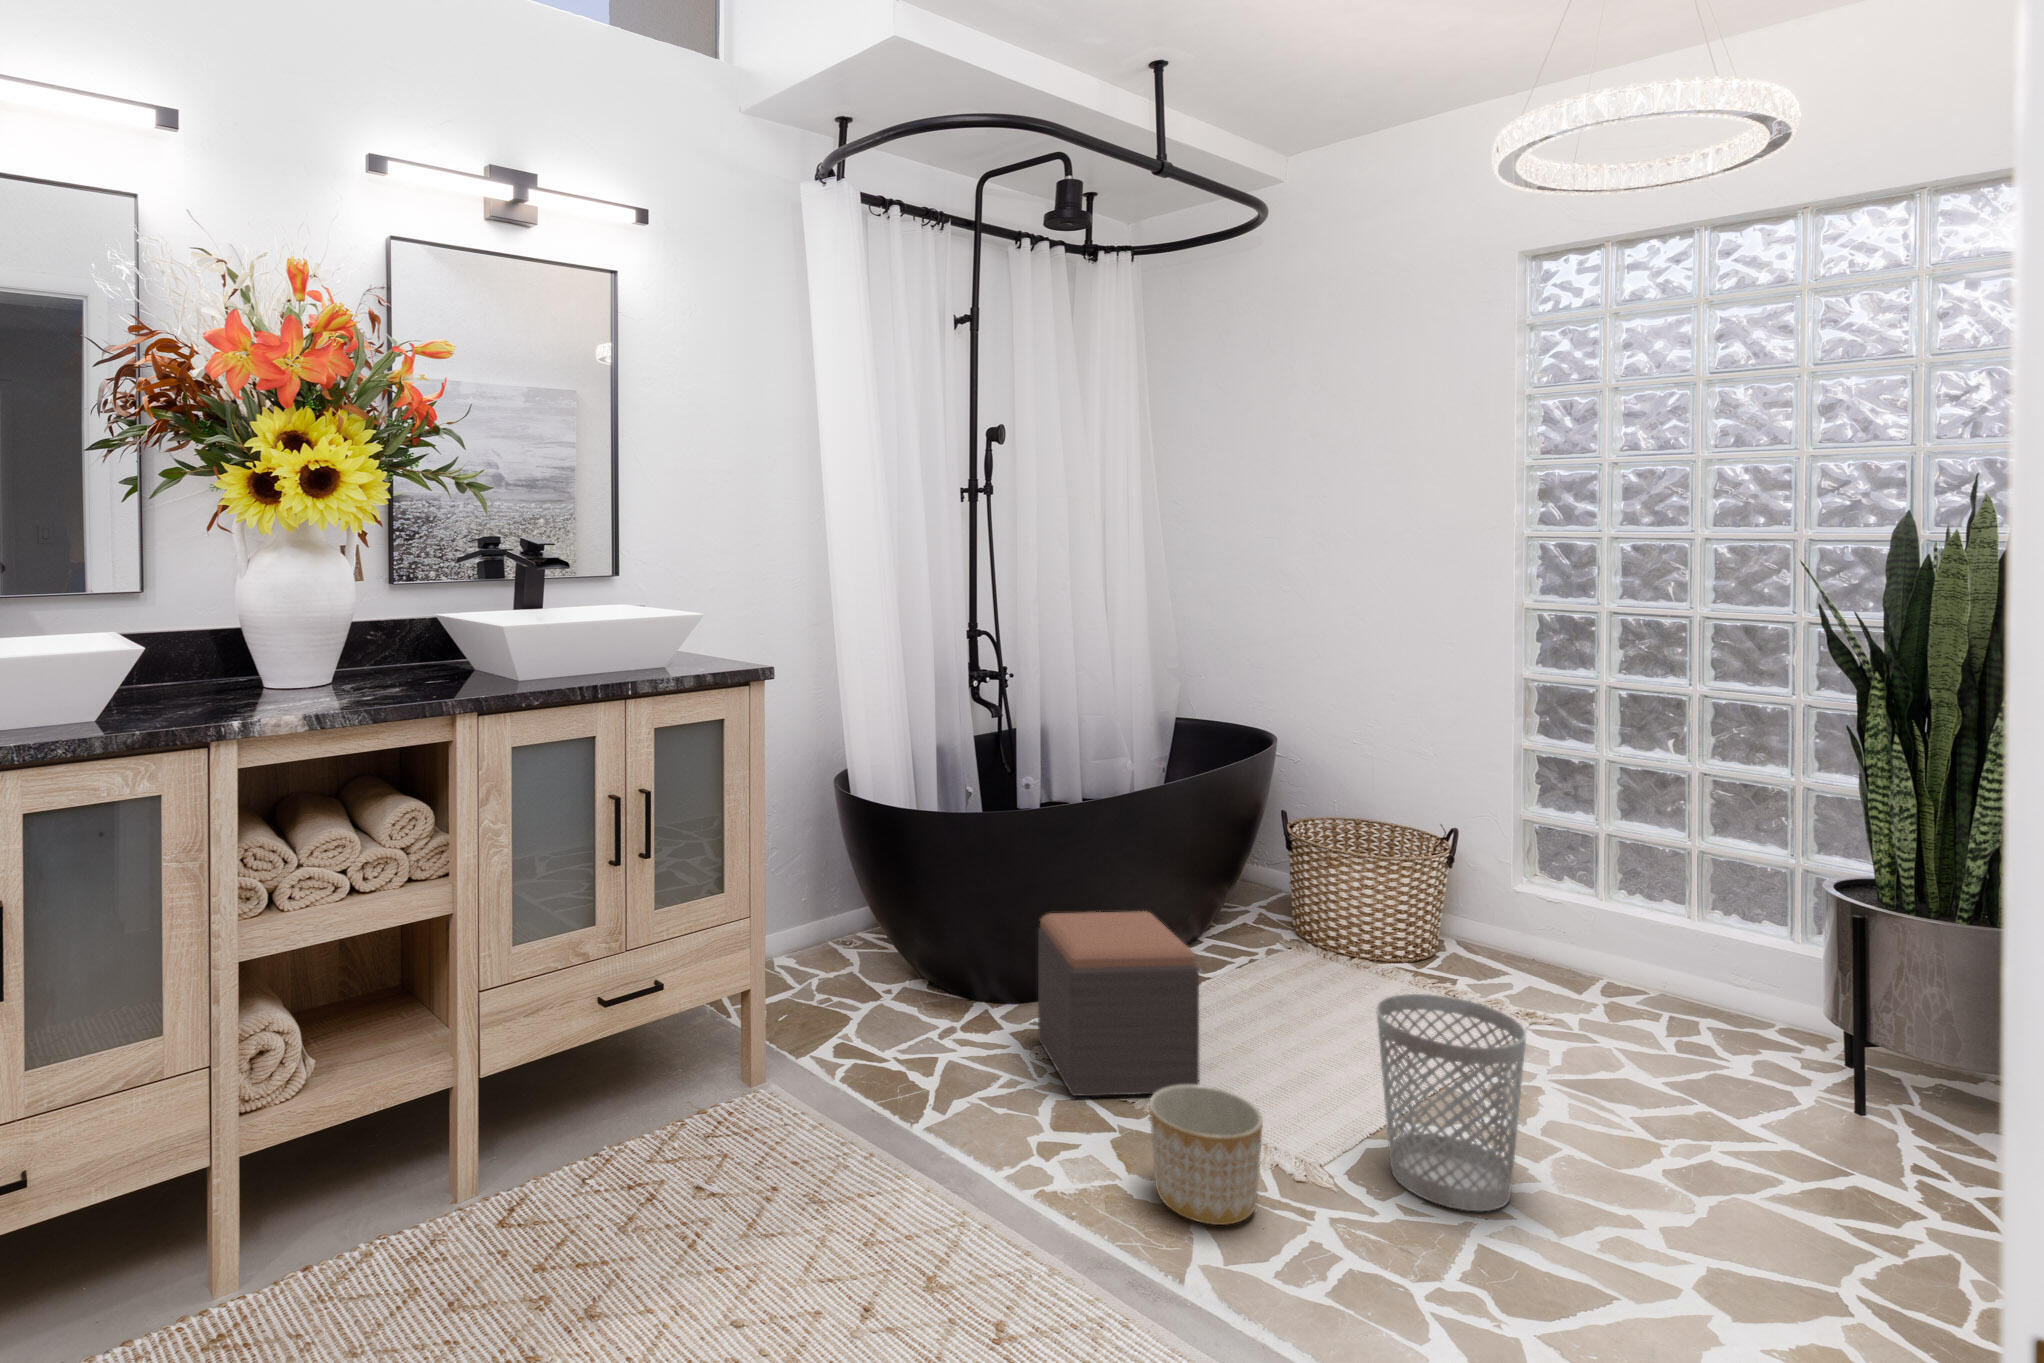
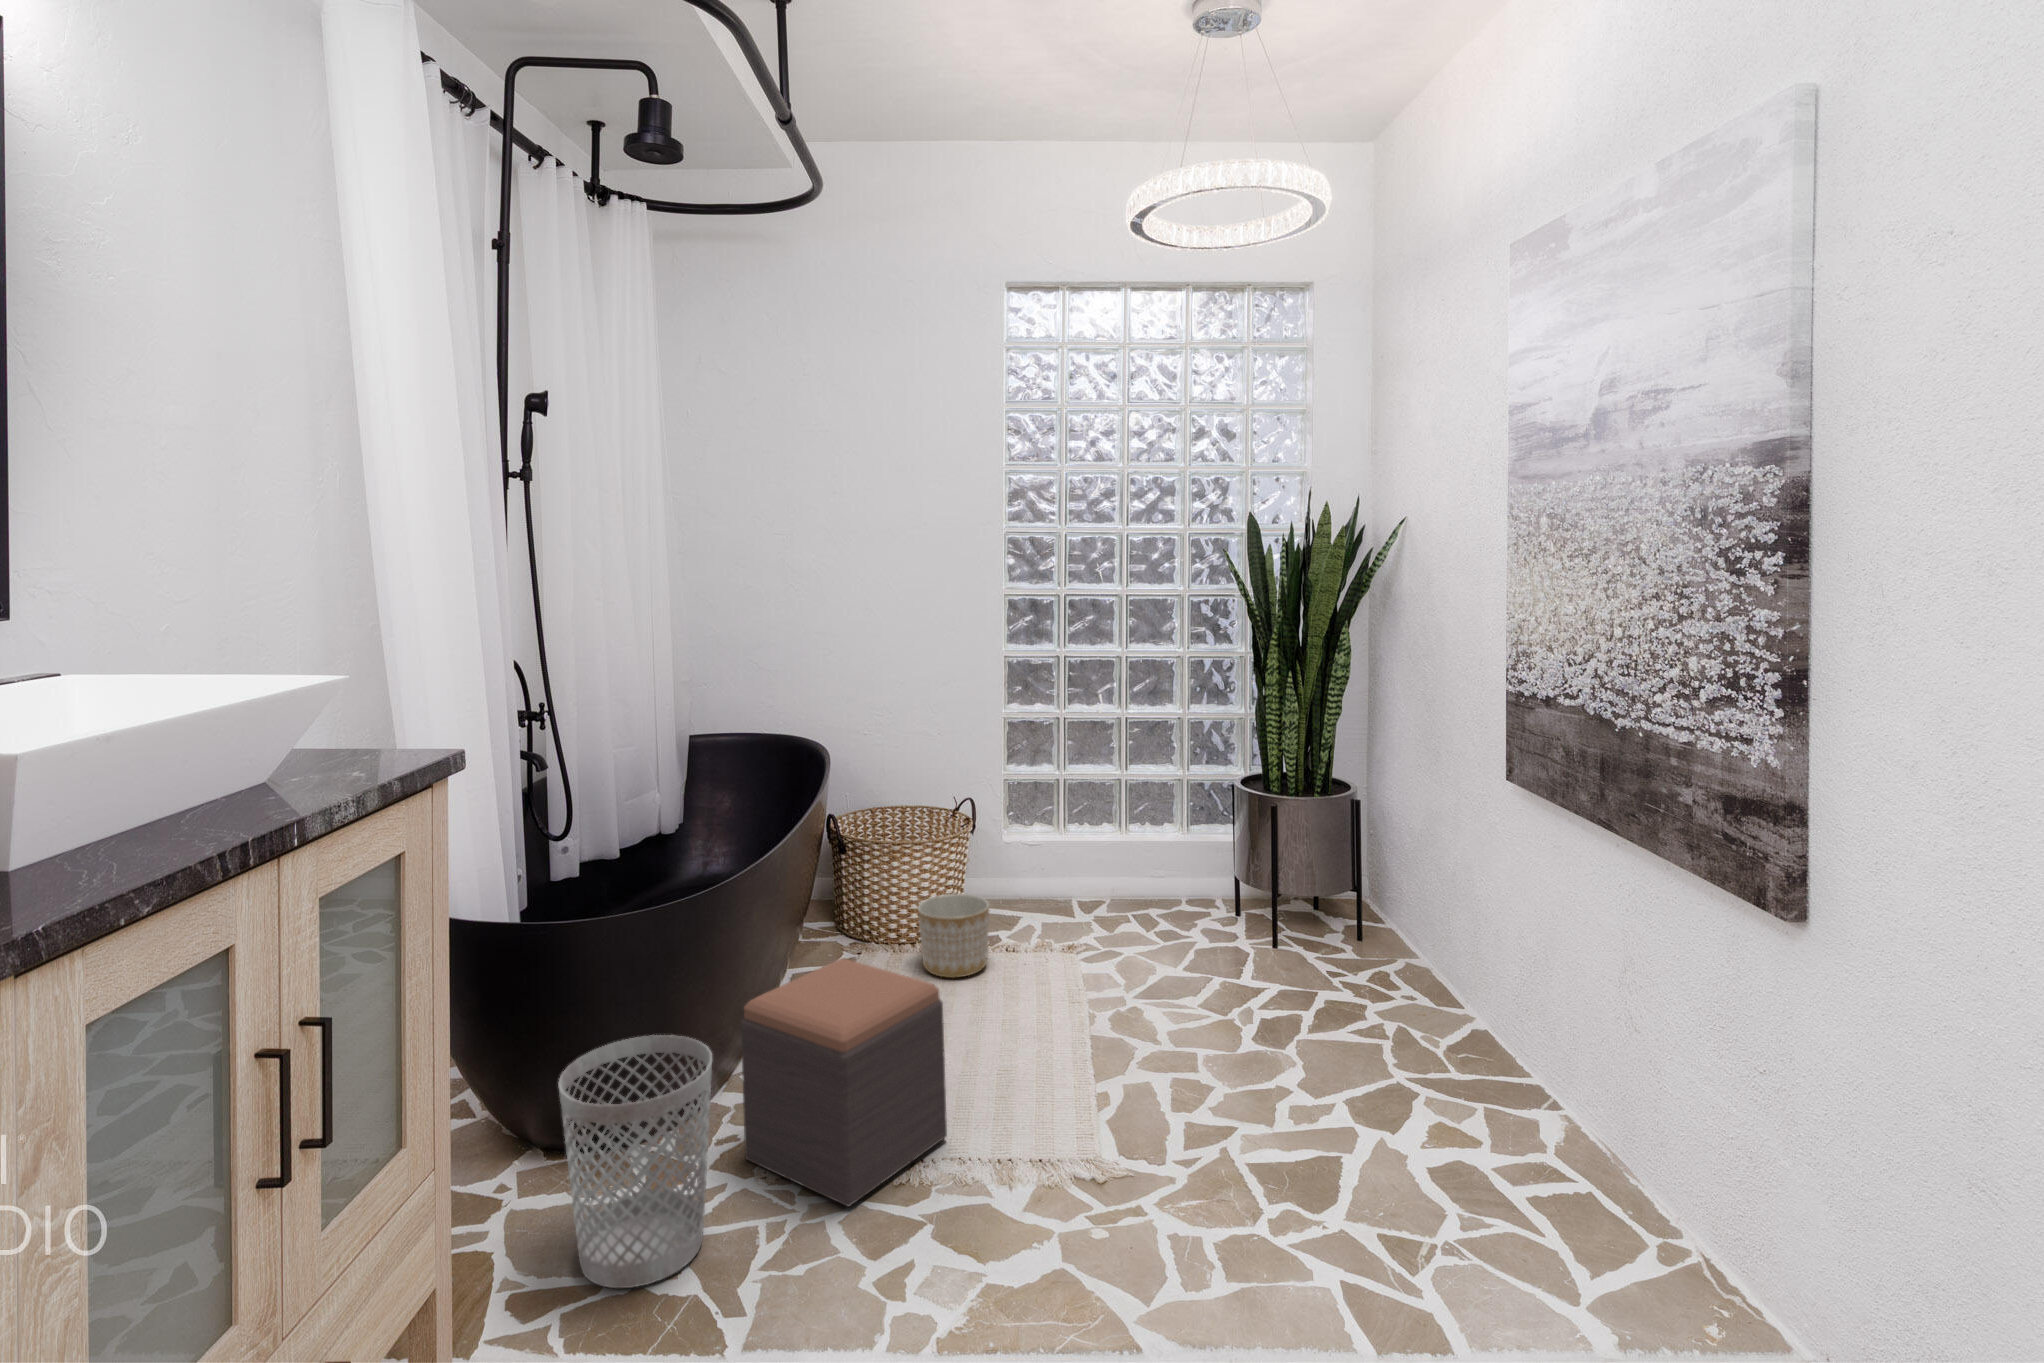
wastebasket: present [1376,994,1526,1211] -> present [558,1035,712,1288]
planter: present [1149,1085,1263,1225] -> present [918,894,989,978]

